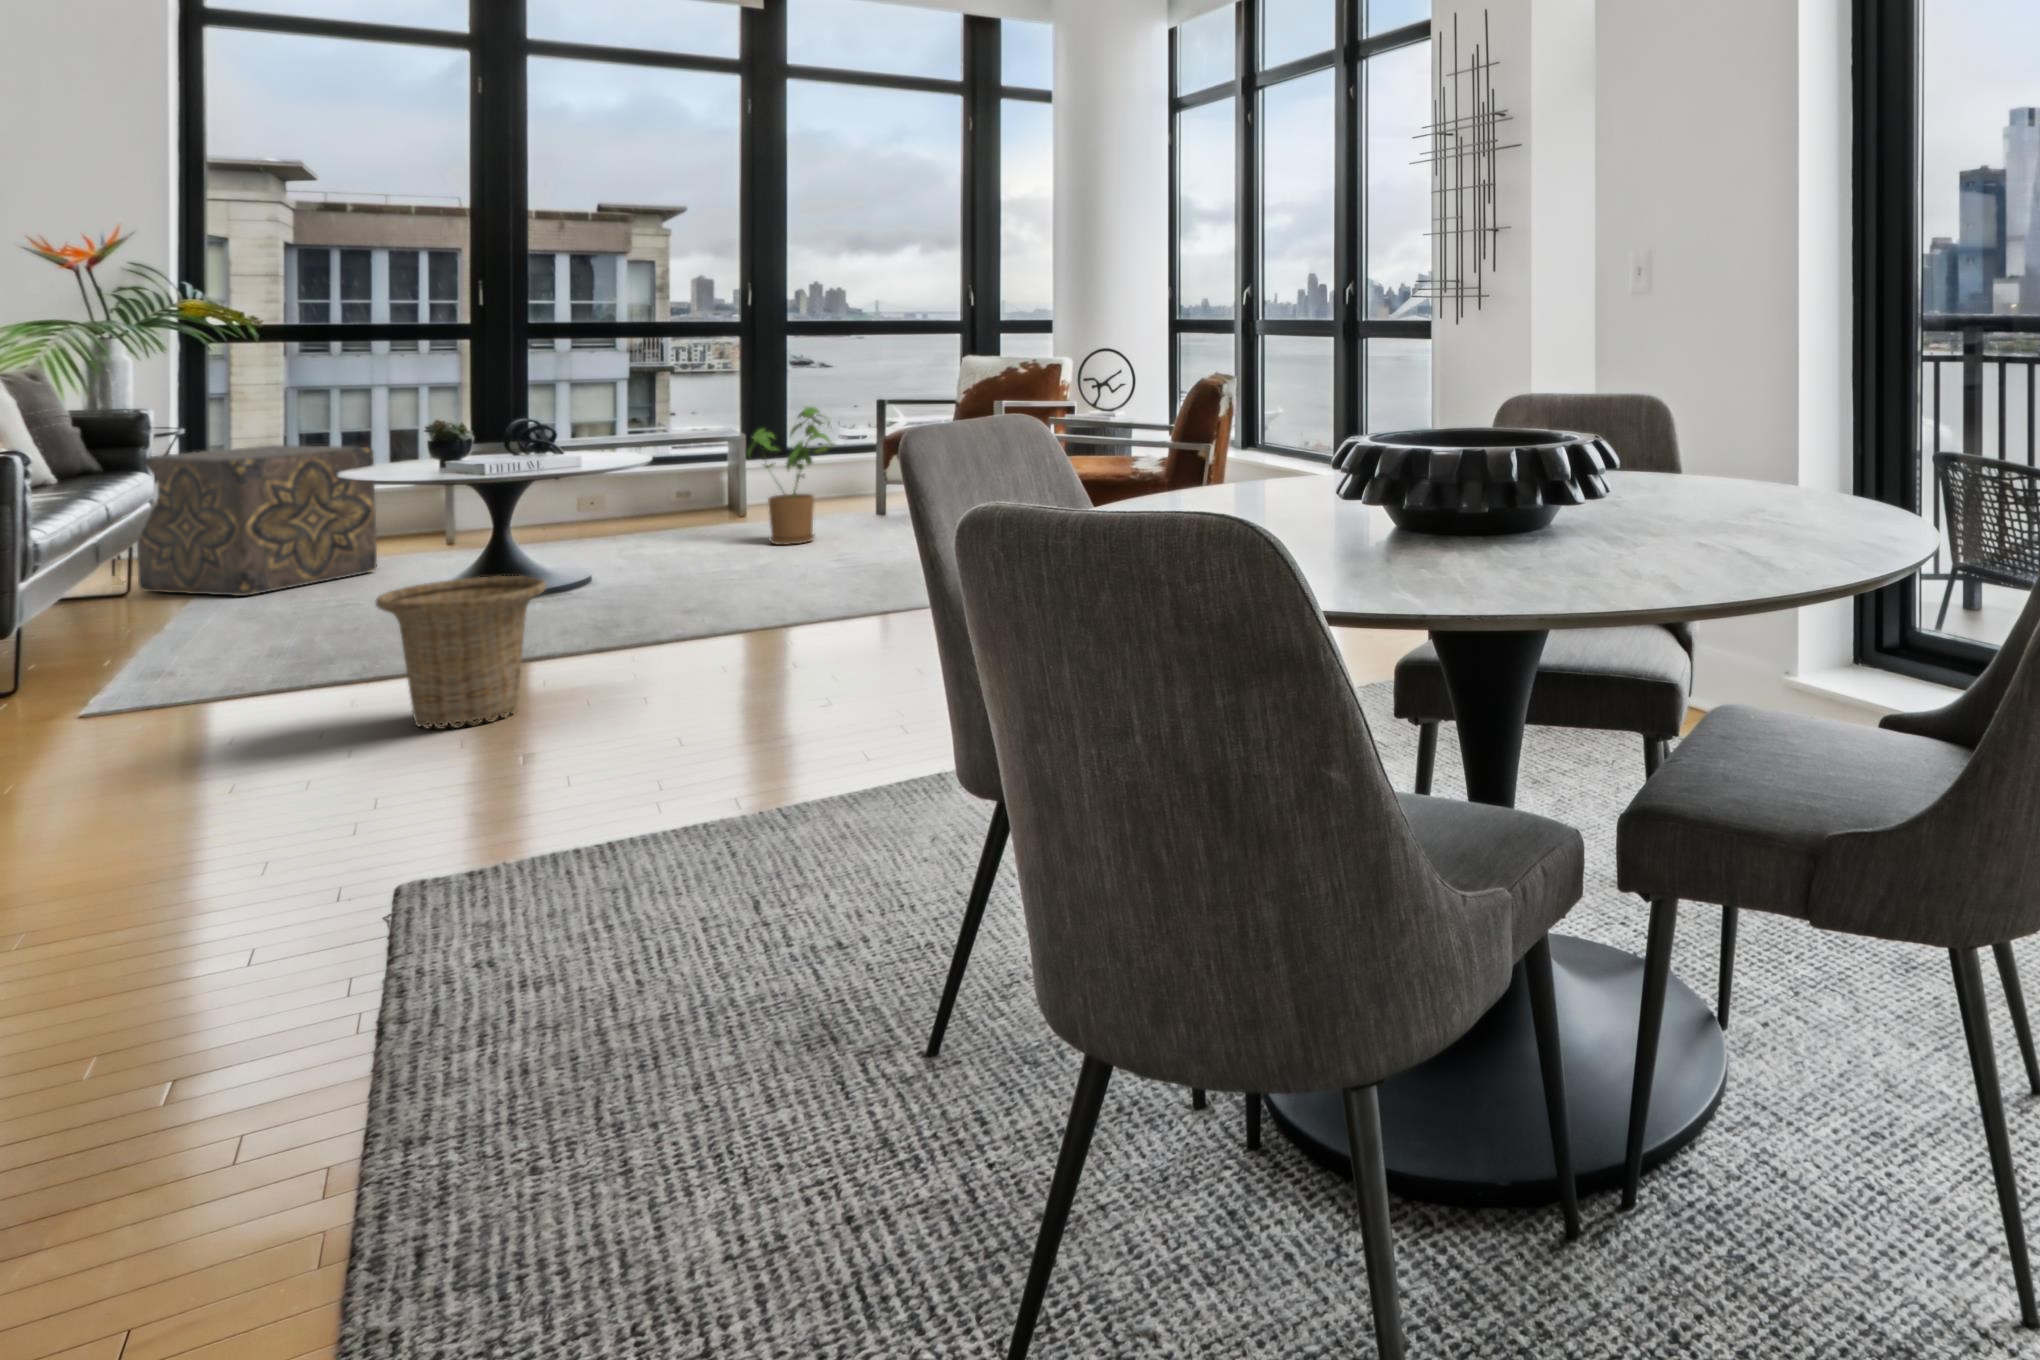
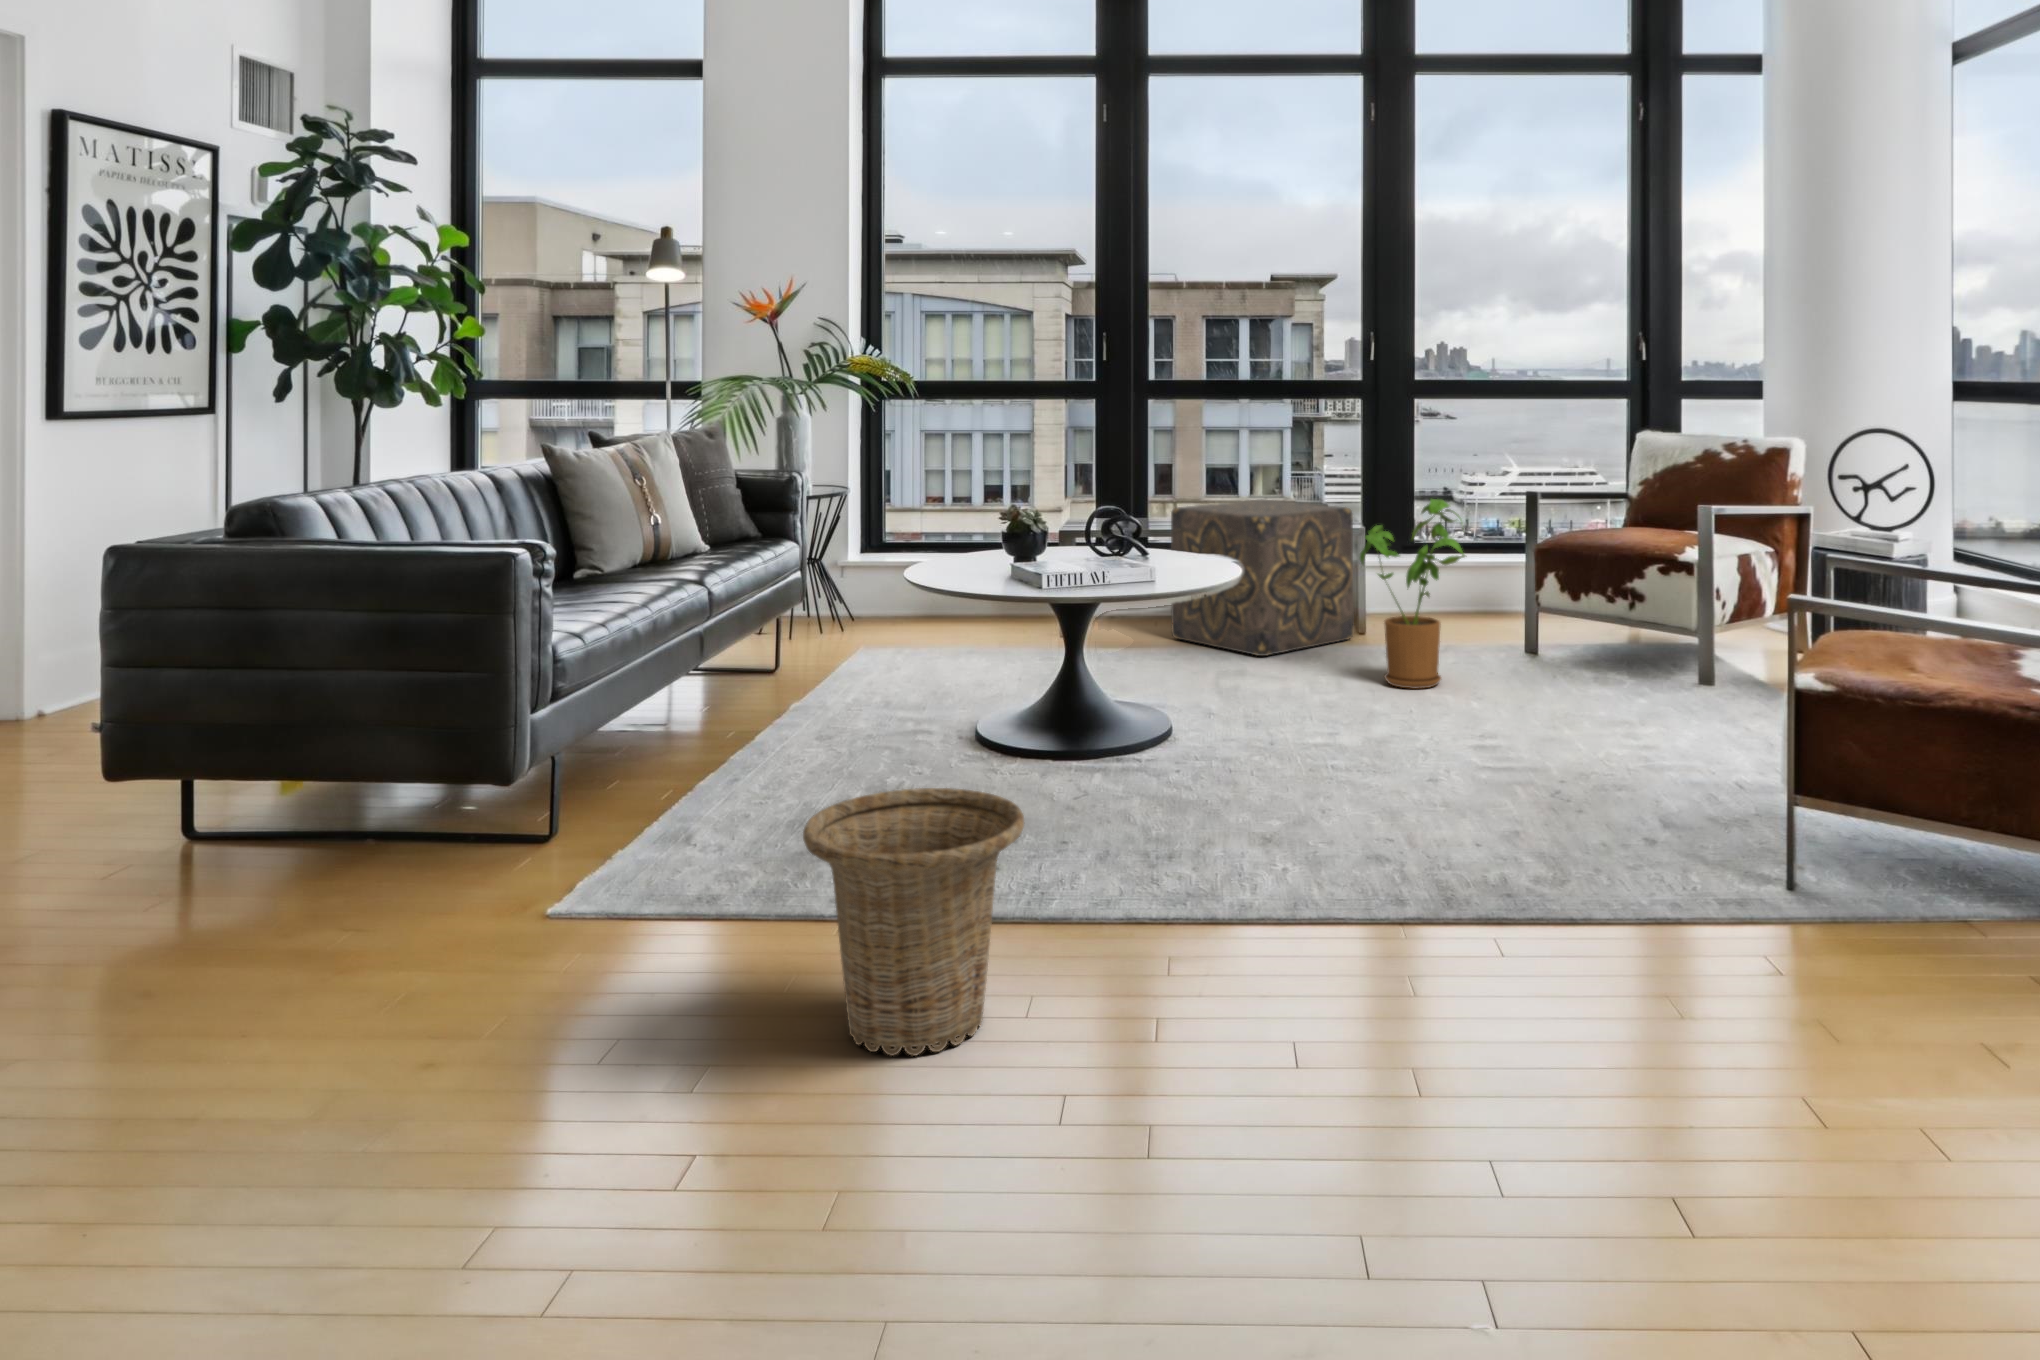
ottoman: present [137,445,377,596] -> present [1171,499,1353,656]

